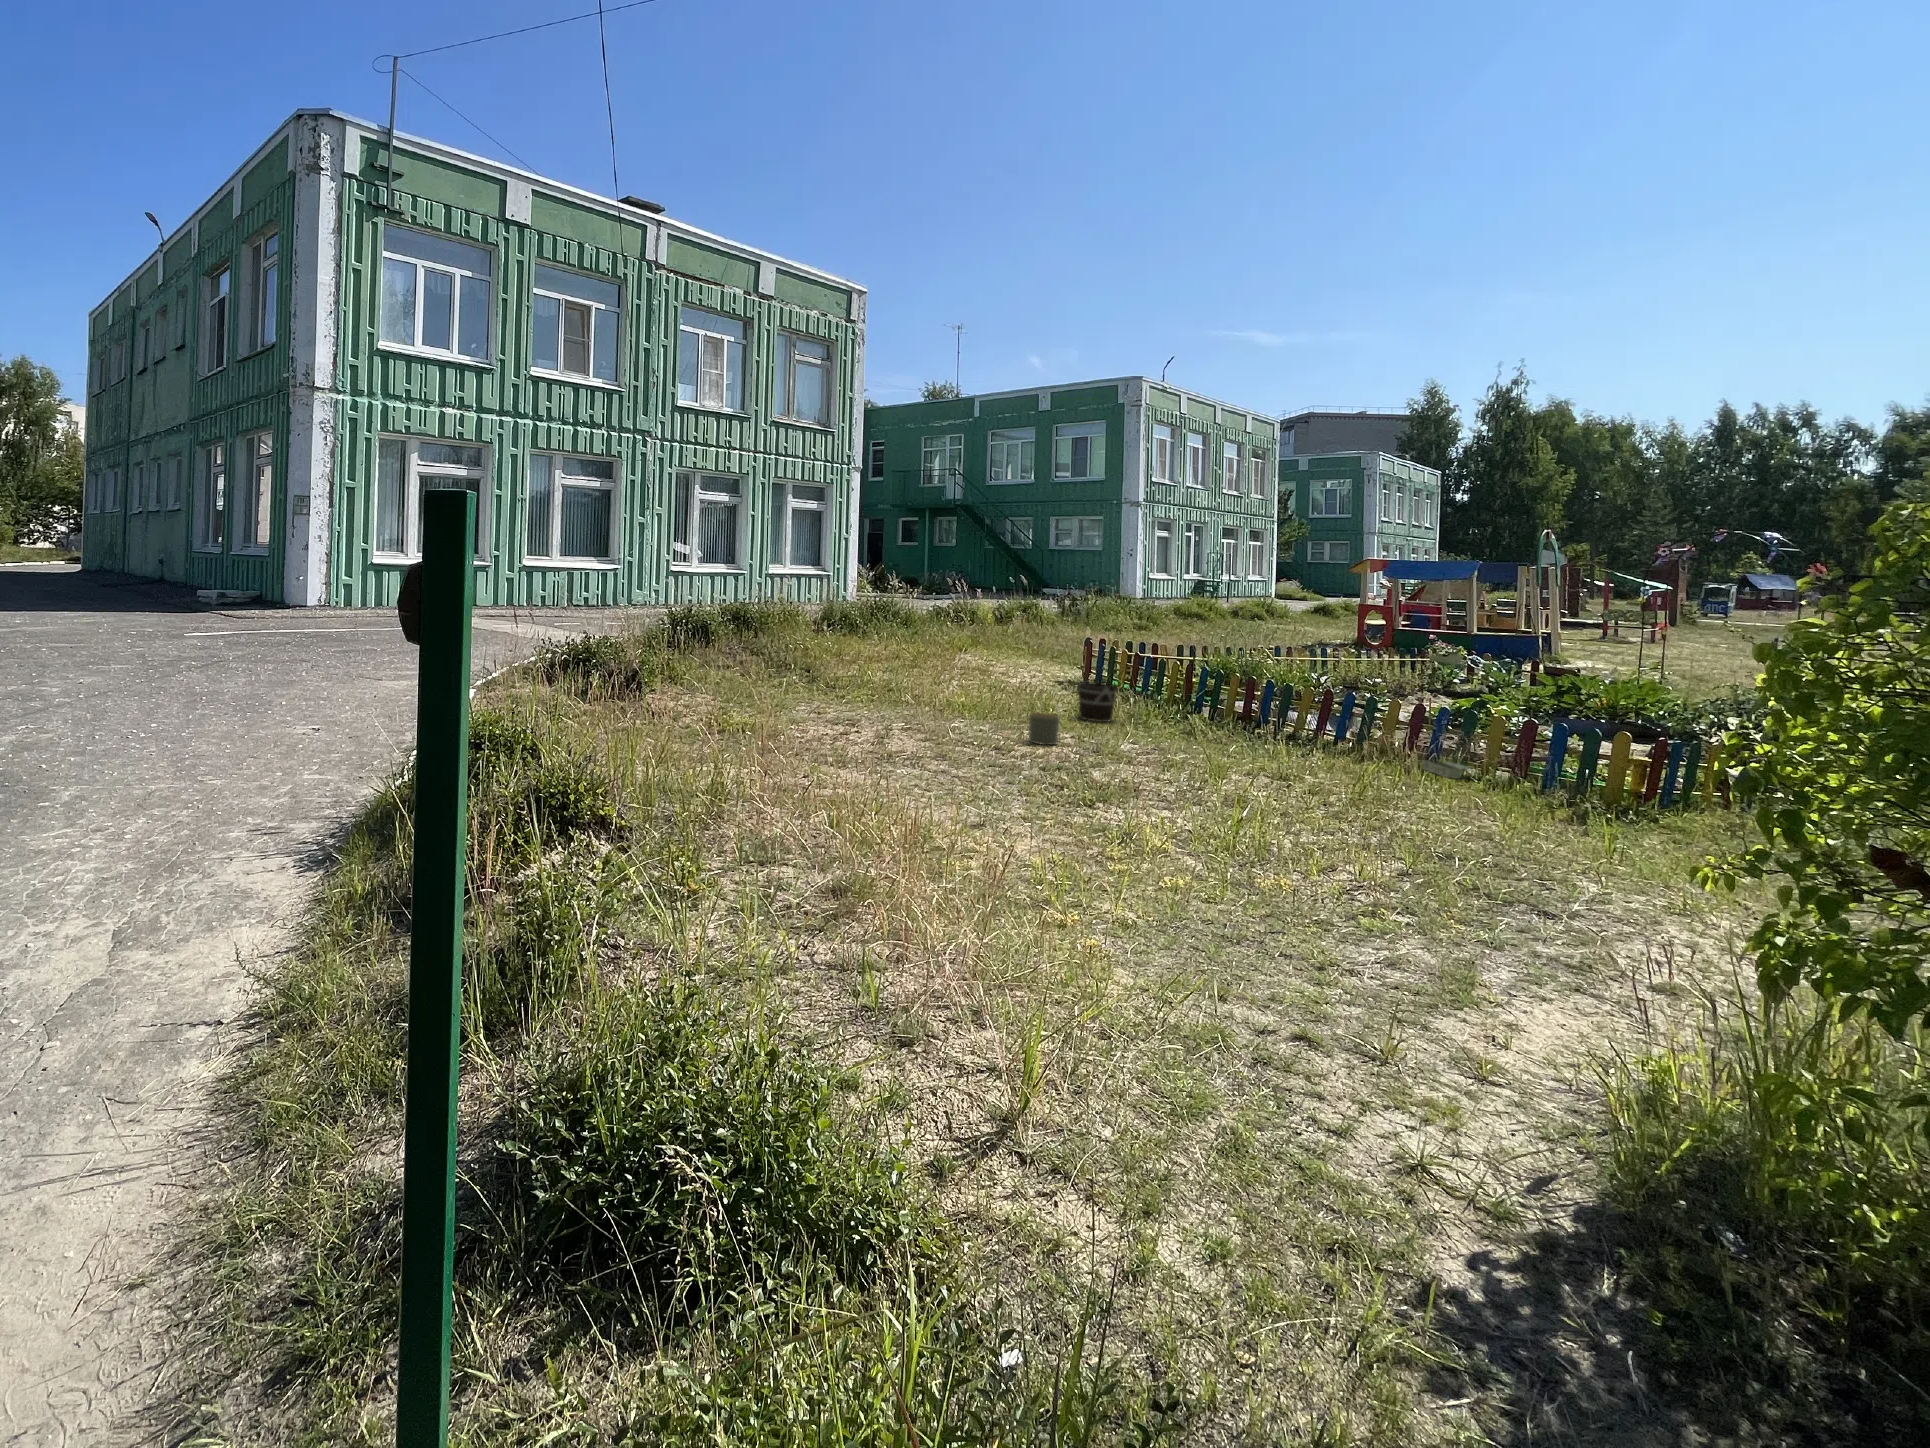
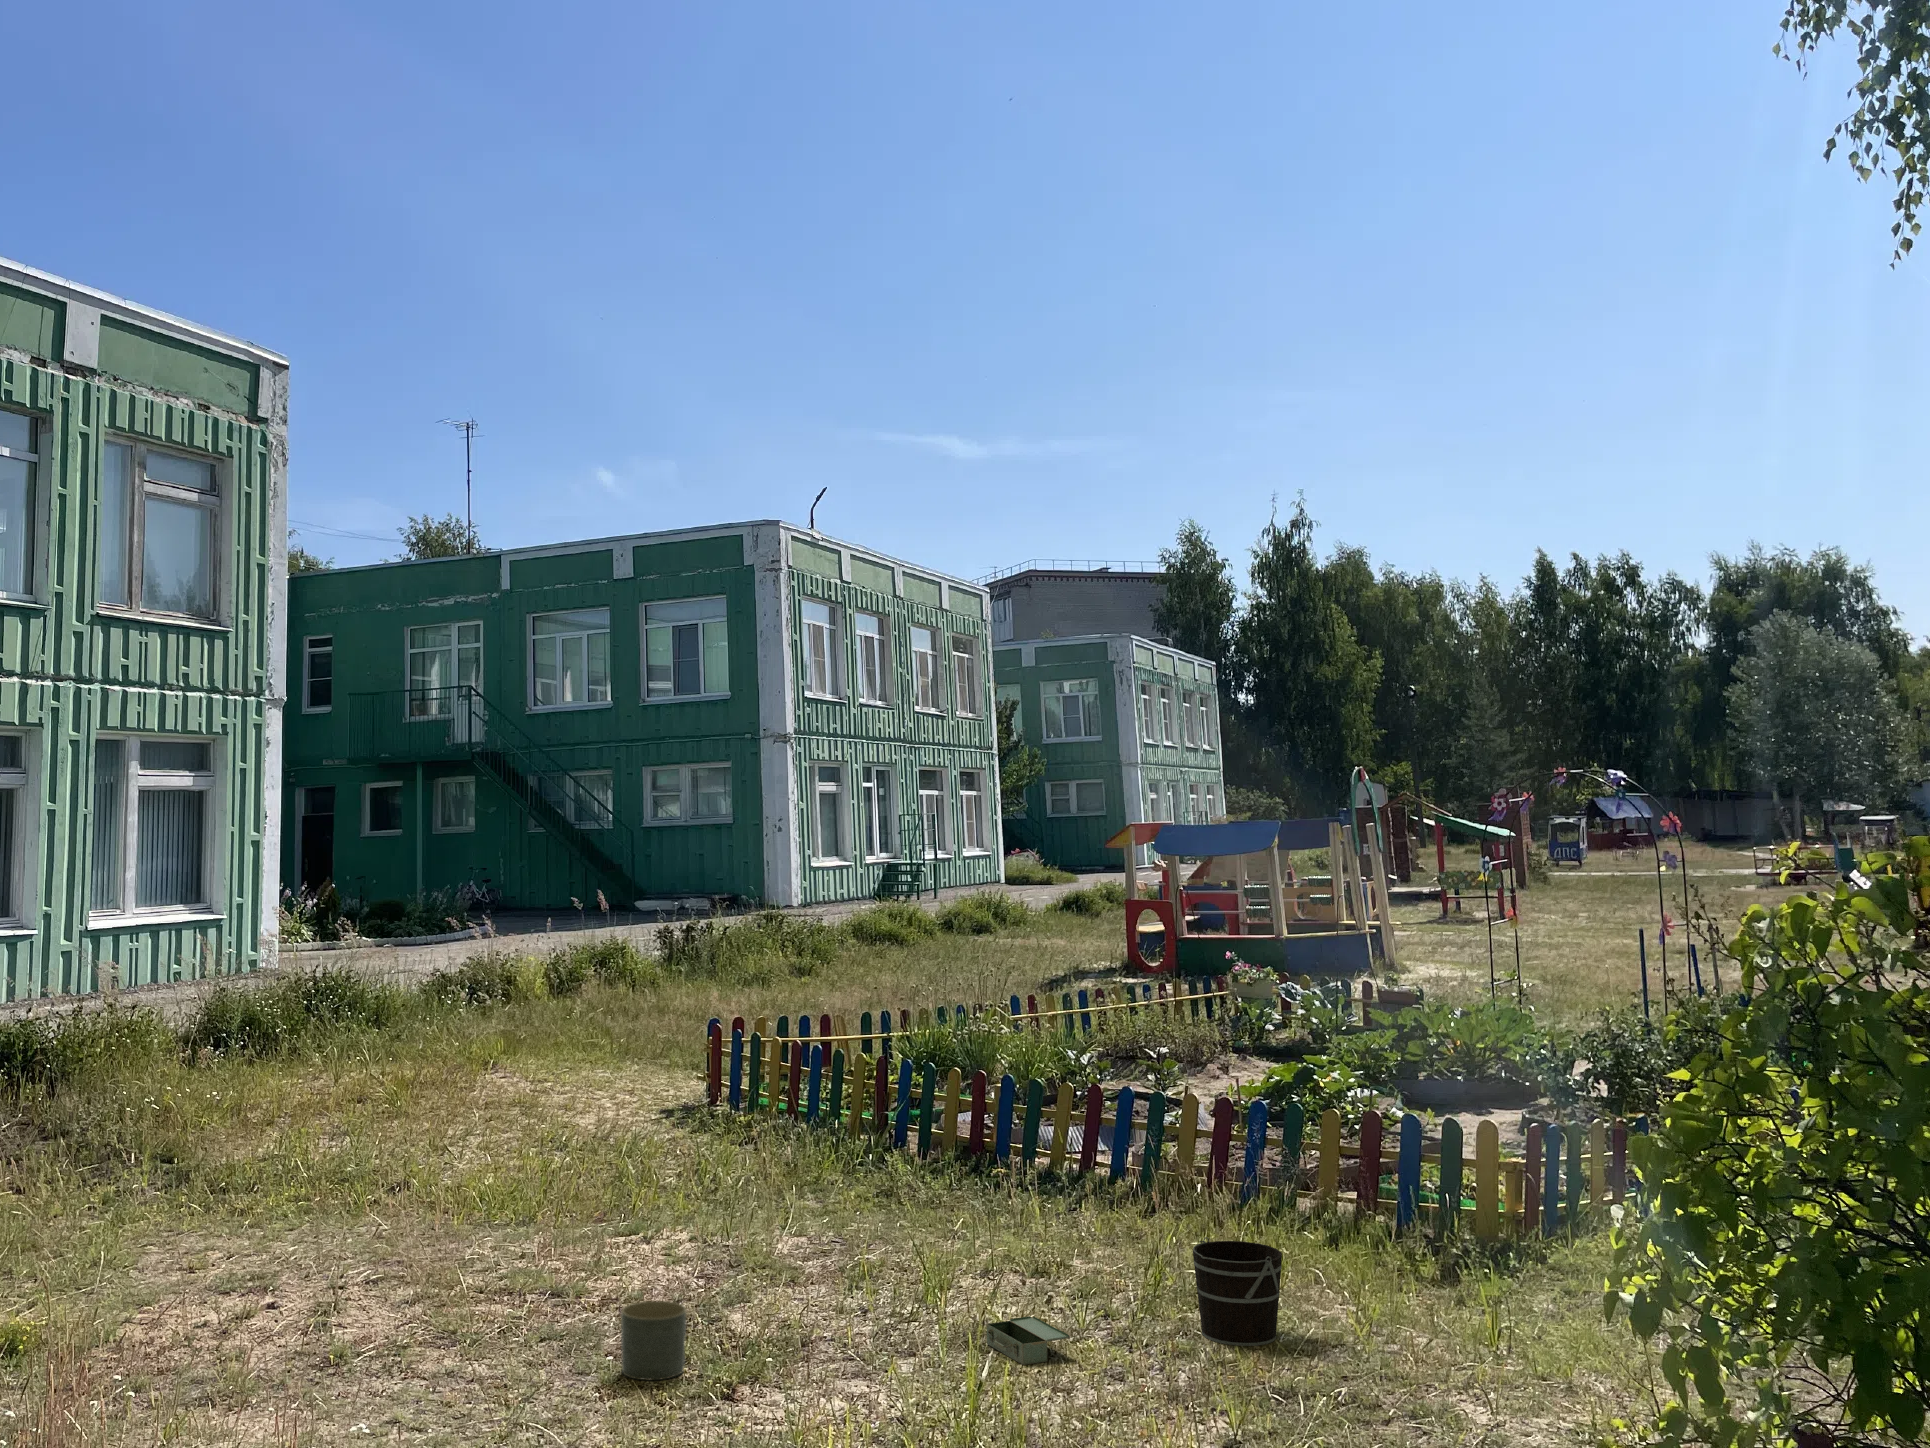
bucket: present [1078,680,1117,722] -> present [1193,1237,1282,1346]
toolbox: present [1423,760,1472,779] -> present [987,1316,1070,1365]

